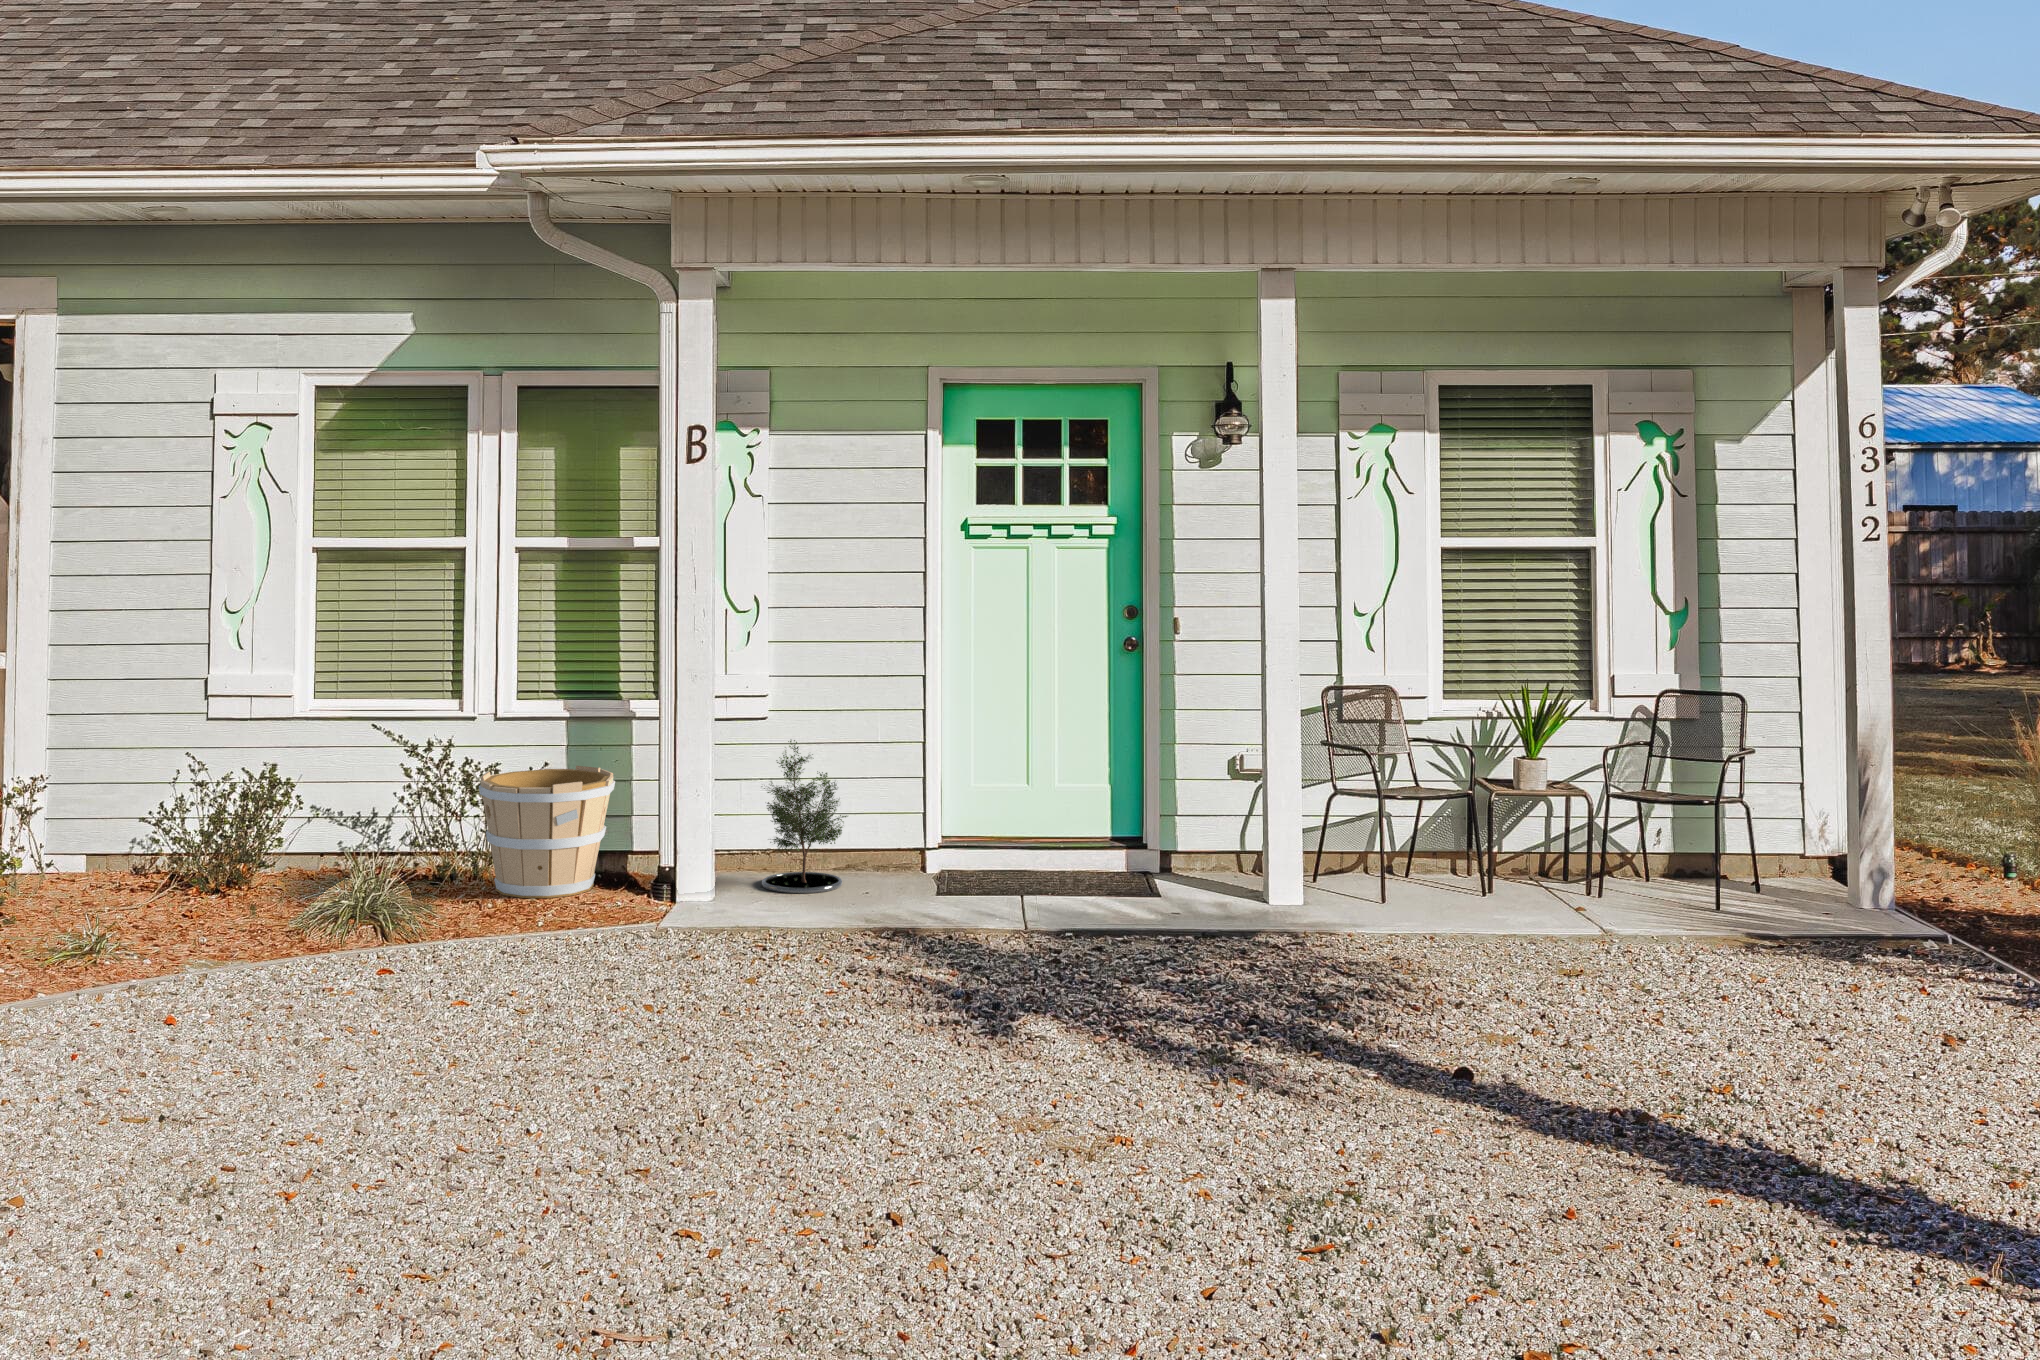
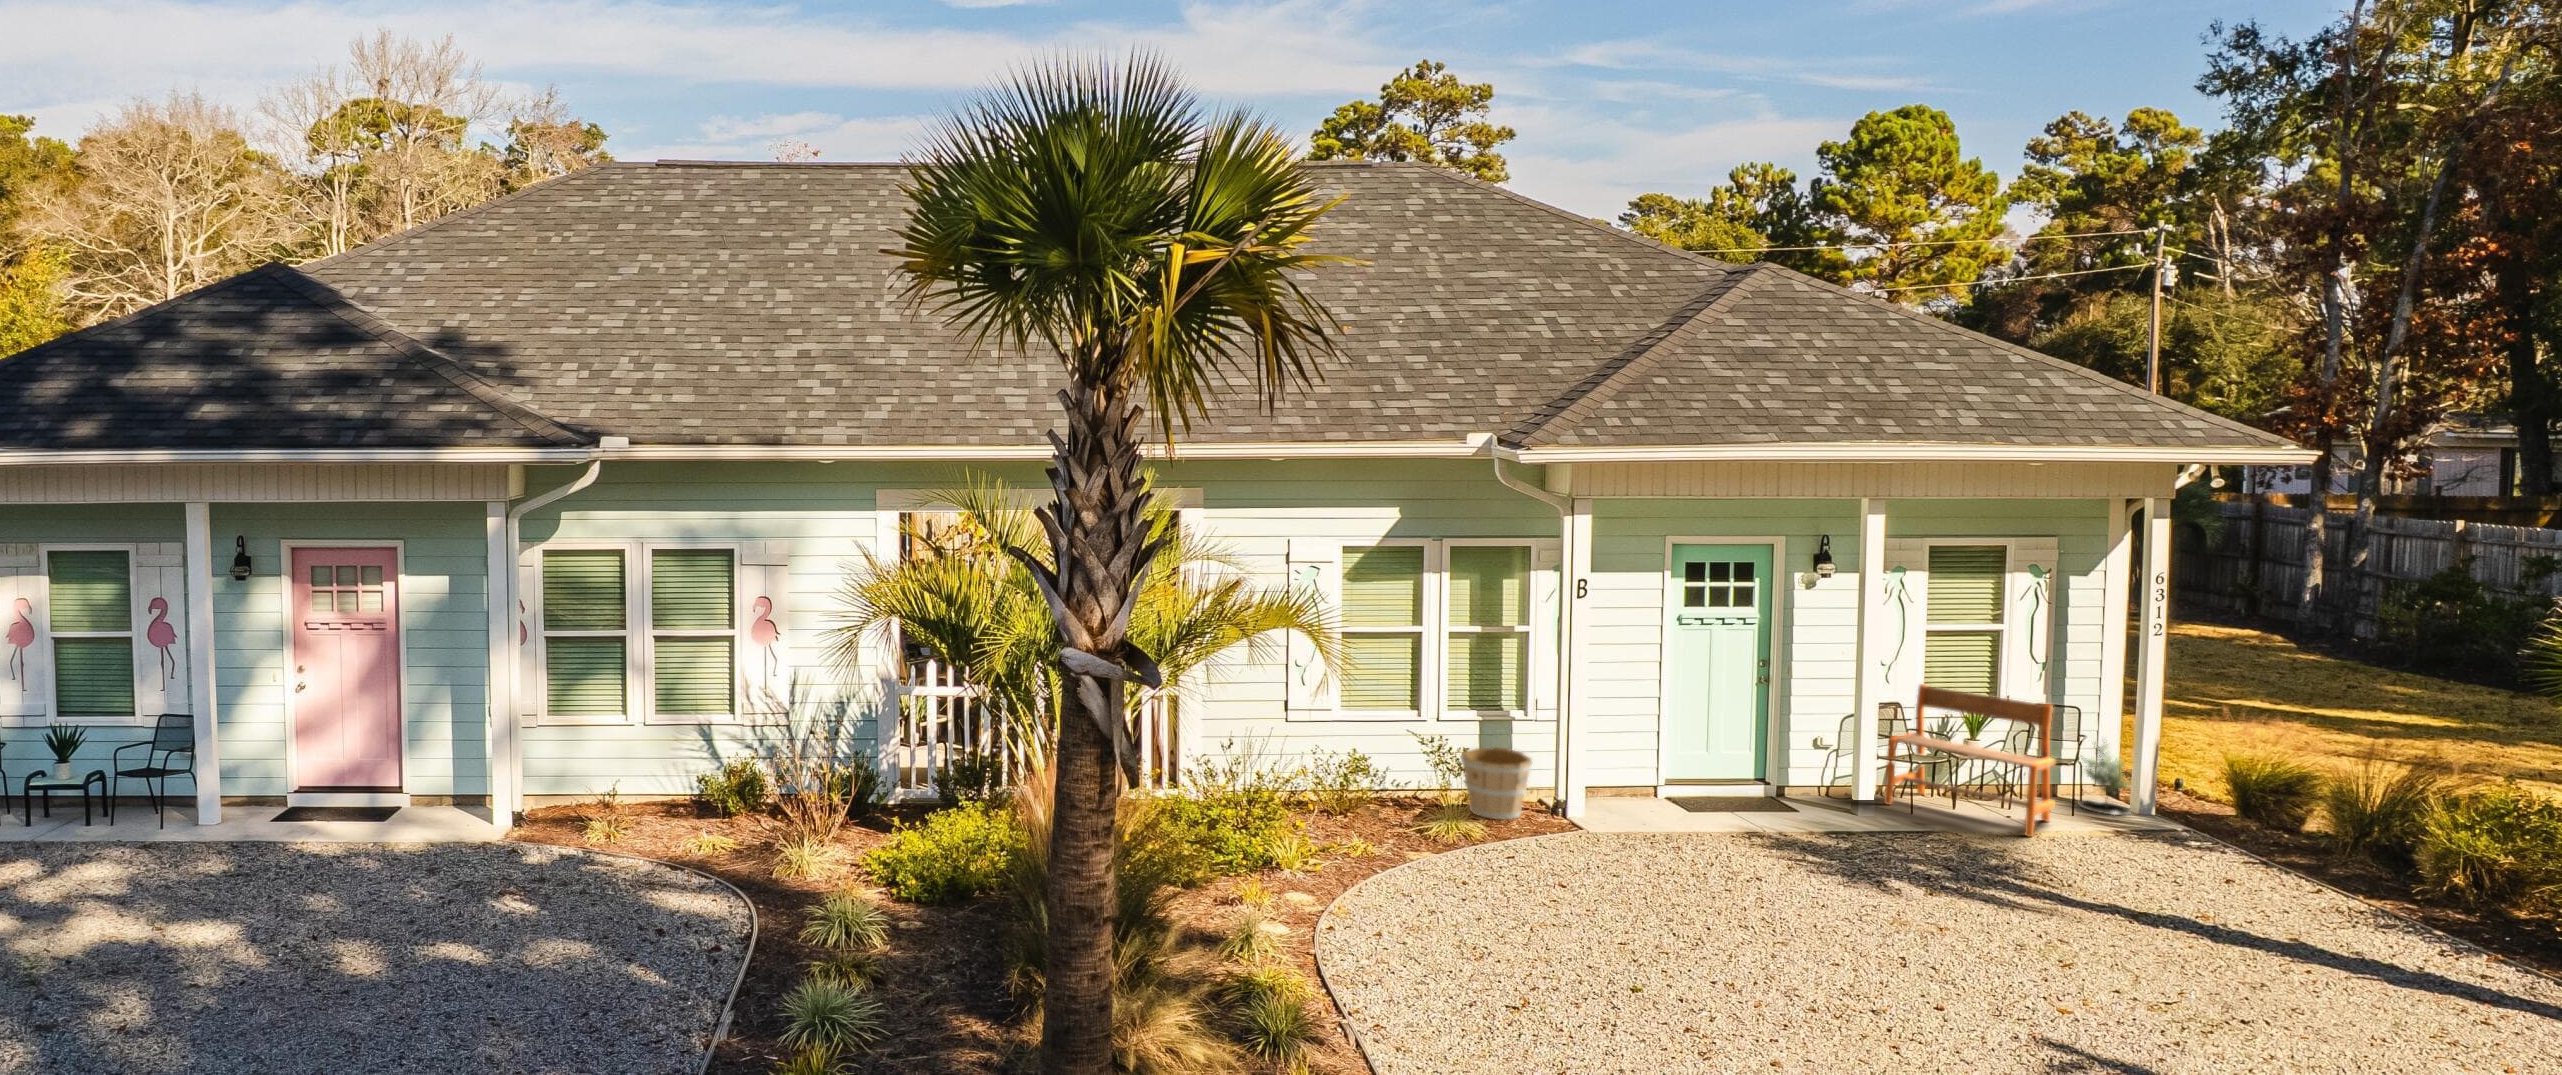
bench: none [1349,656,1639,934] -> present [1884,684,2056,837]
potted tree: present [762,740,848,893] -> present [2079,742,2131,815]

